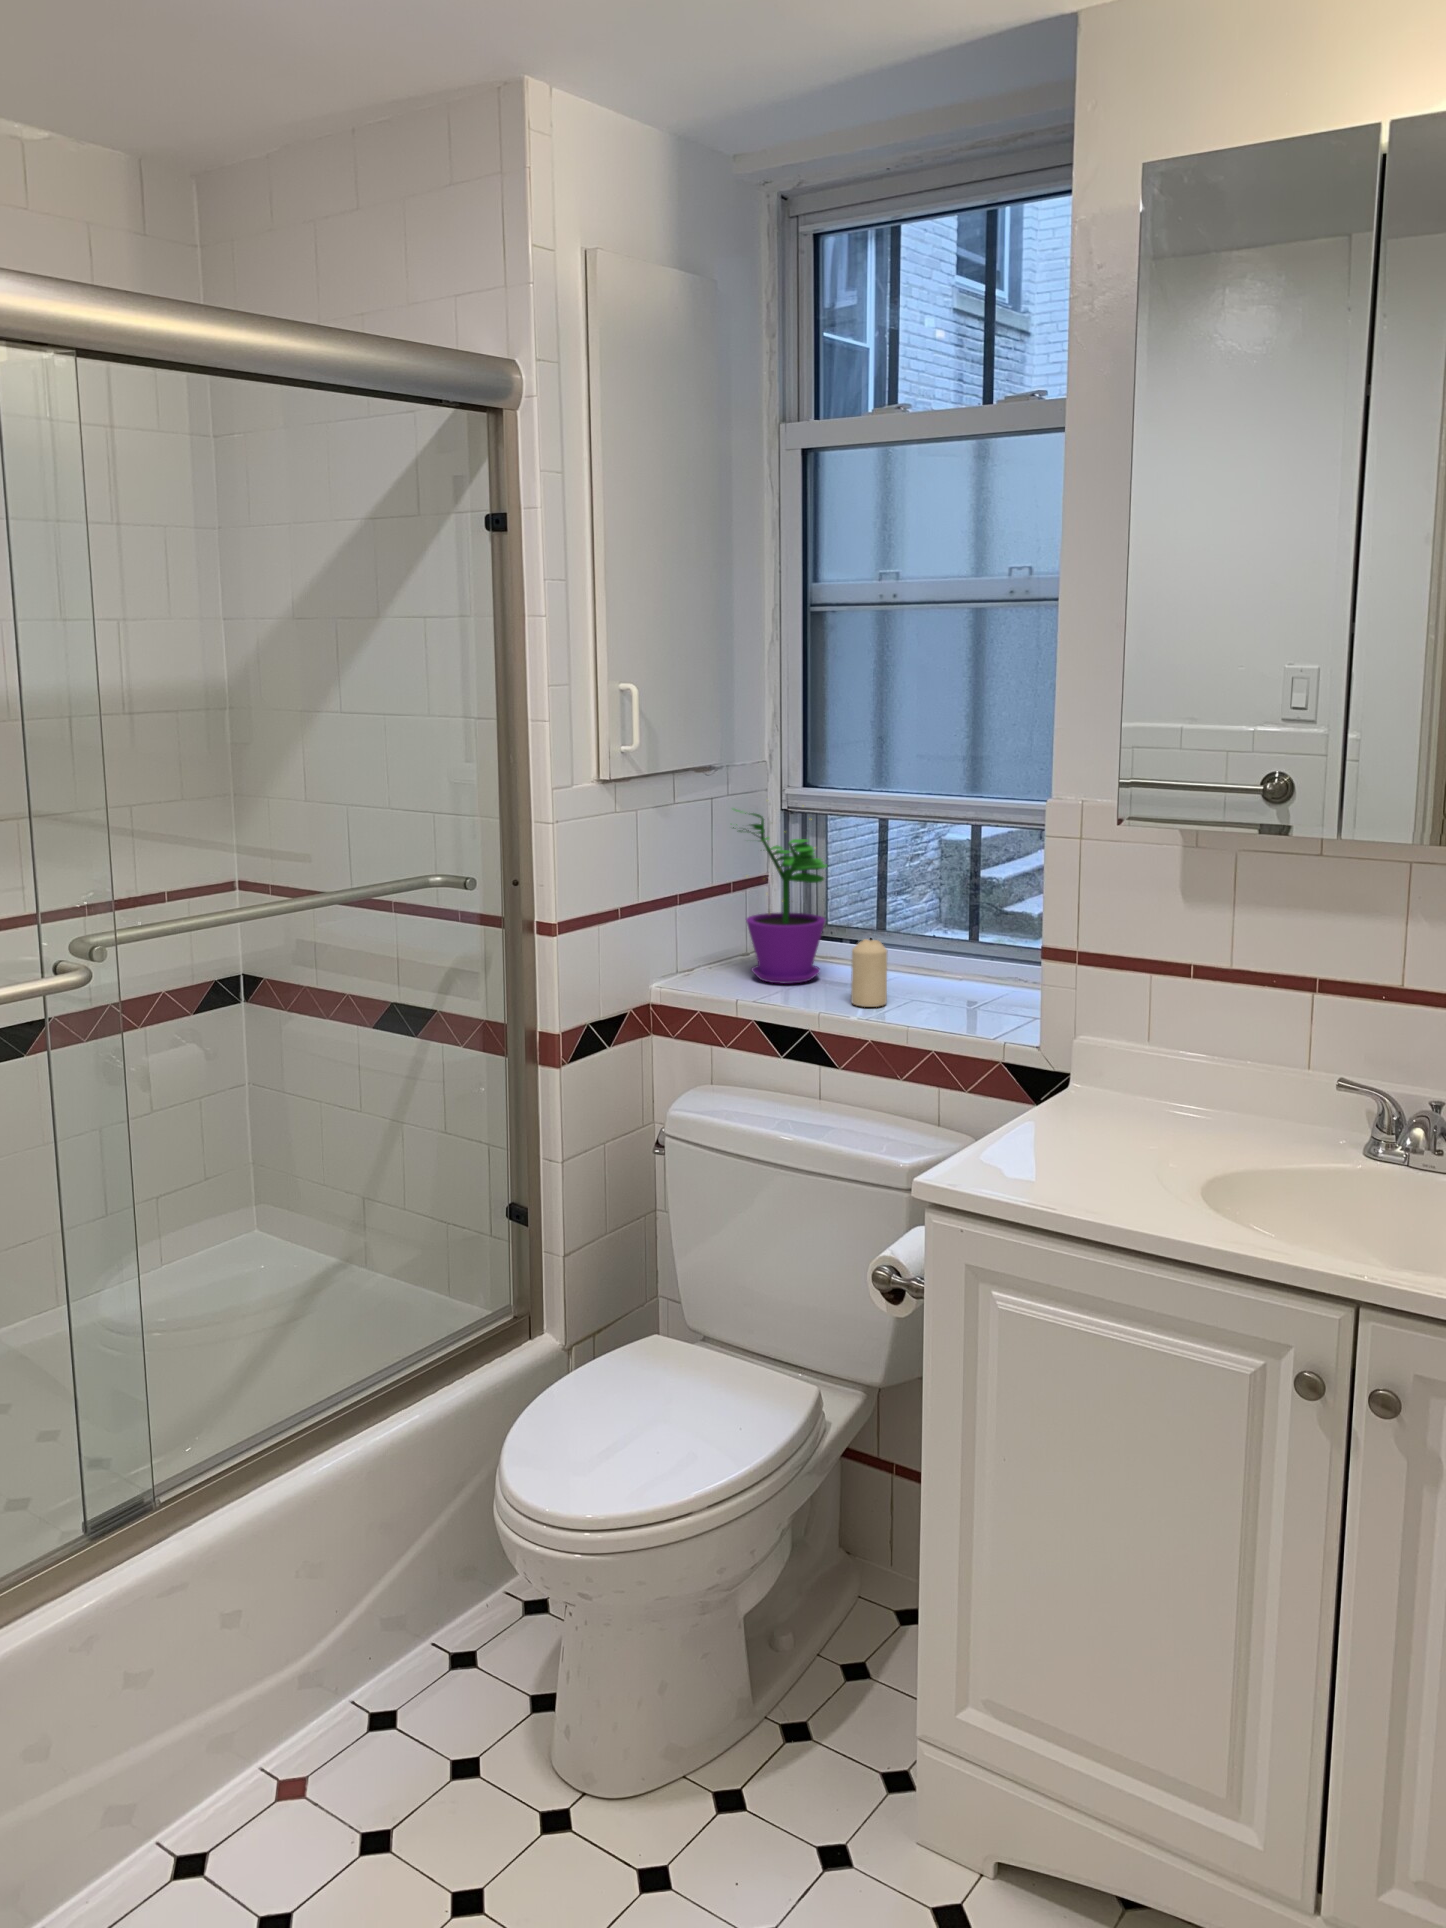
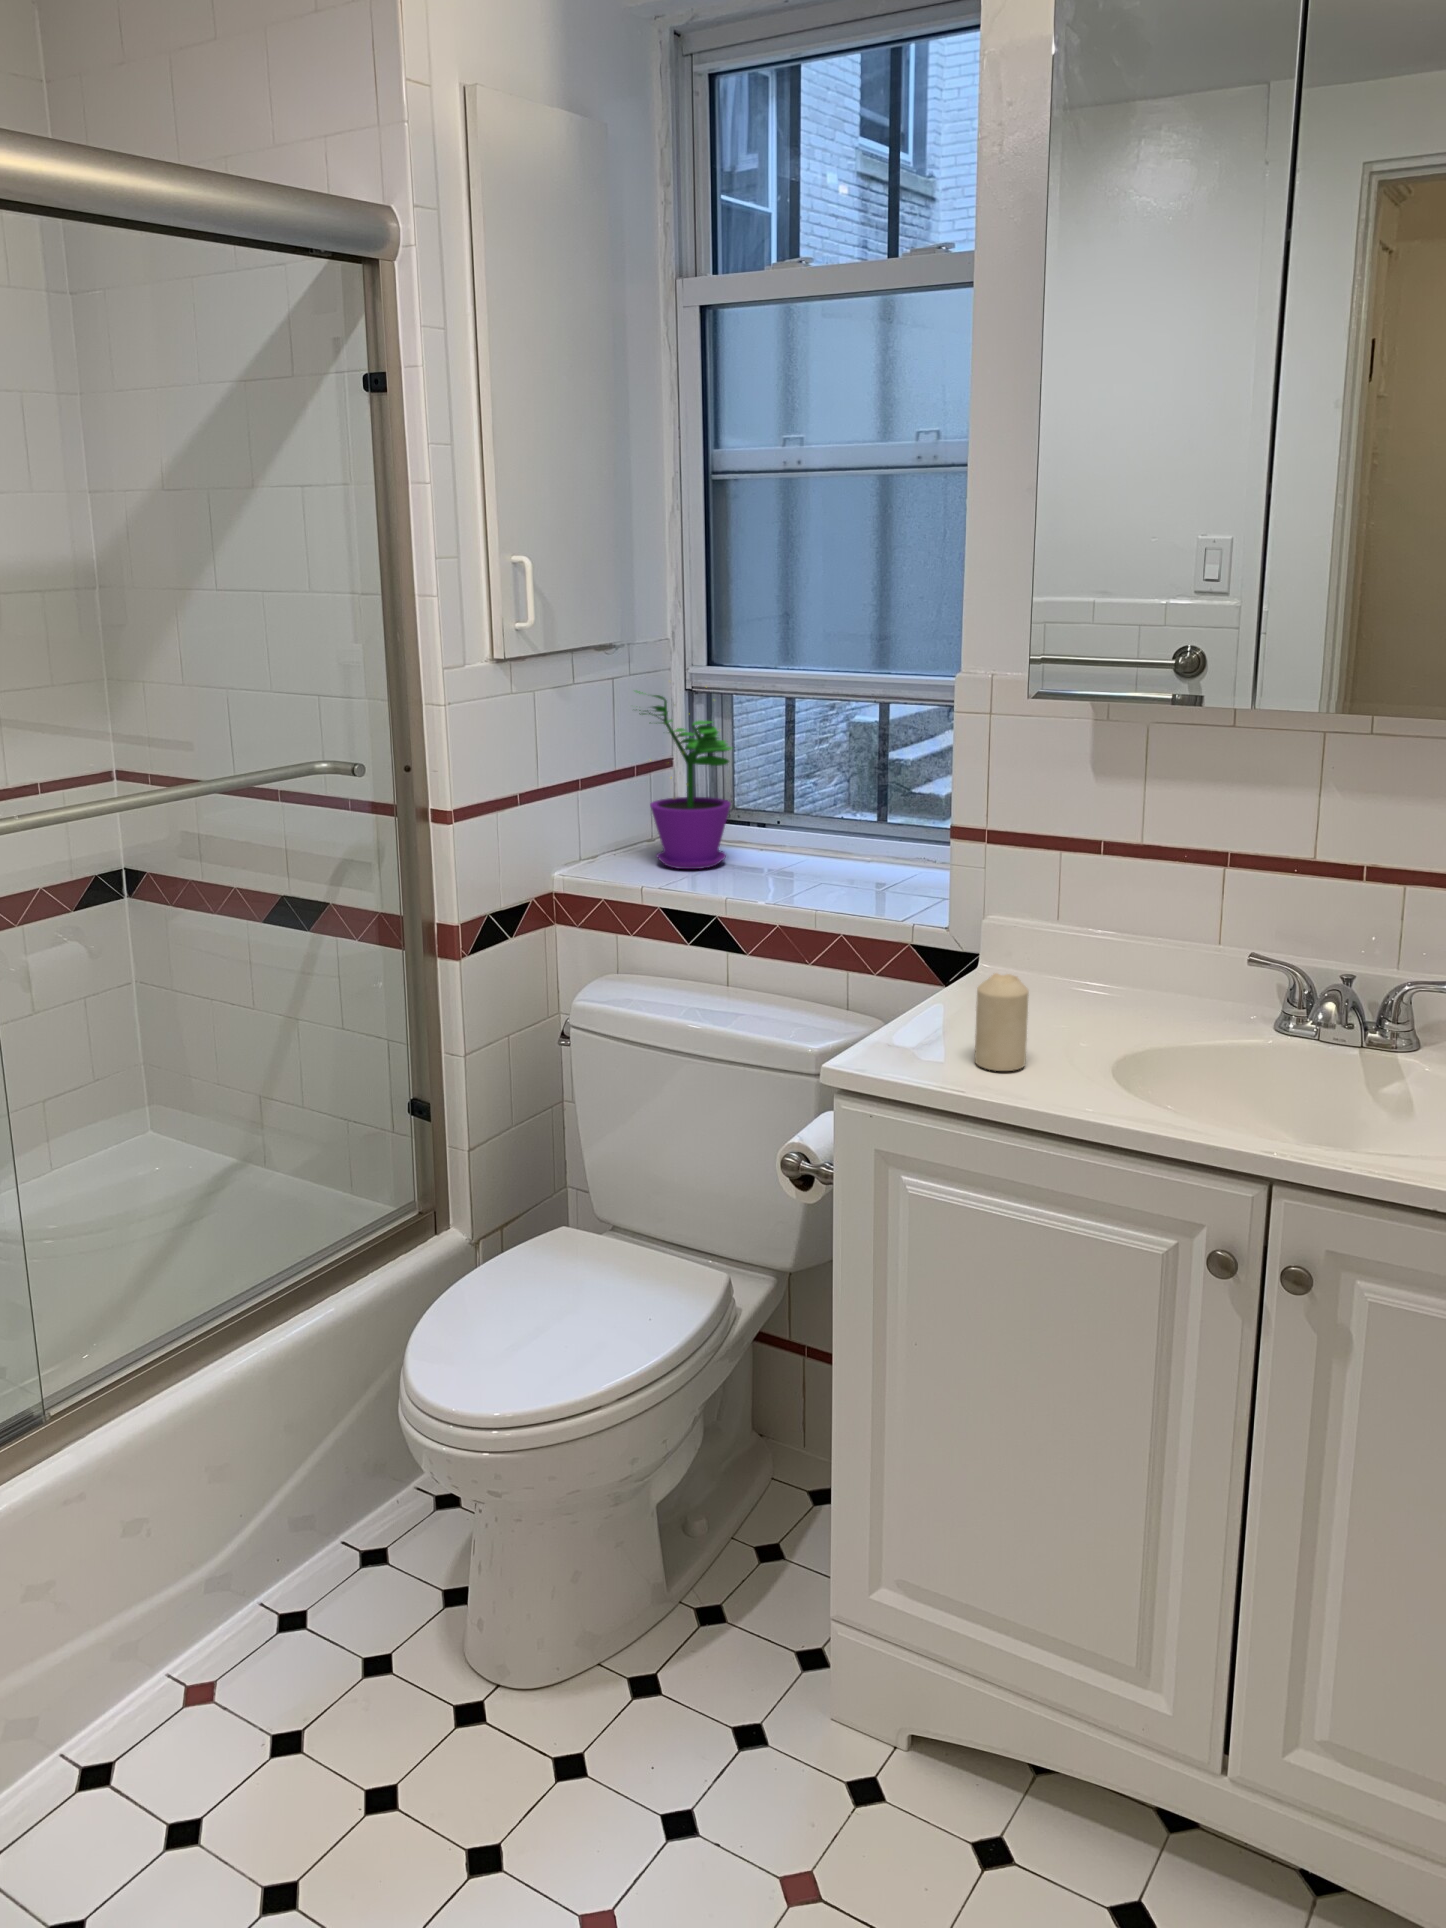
candle: present [851,939,887,1007] -> present [975,973,1029,1071]

